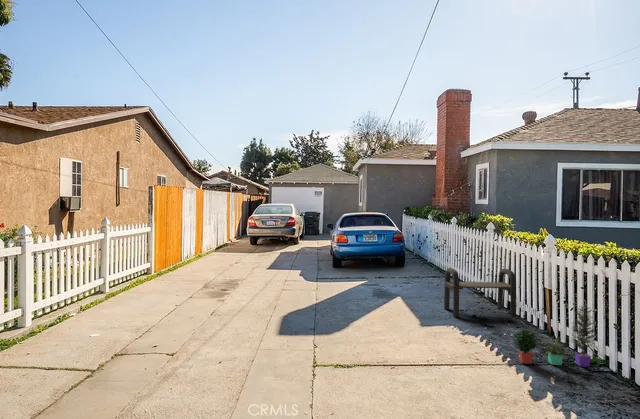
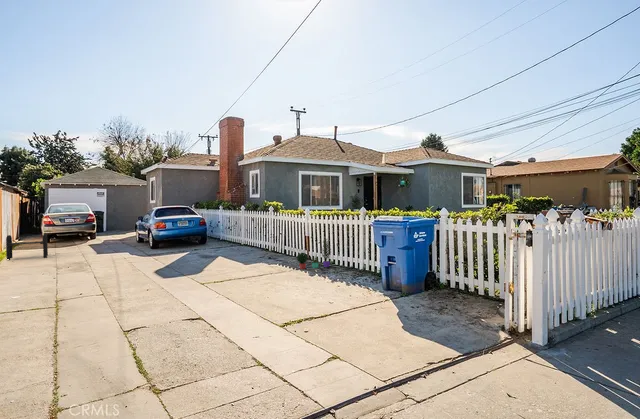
bench: present [444,268,516,318] -> present [6,234,48,260]

